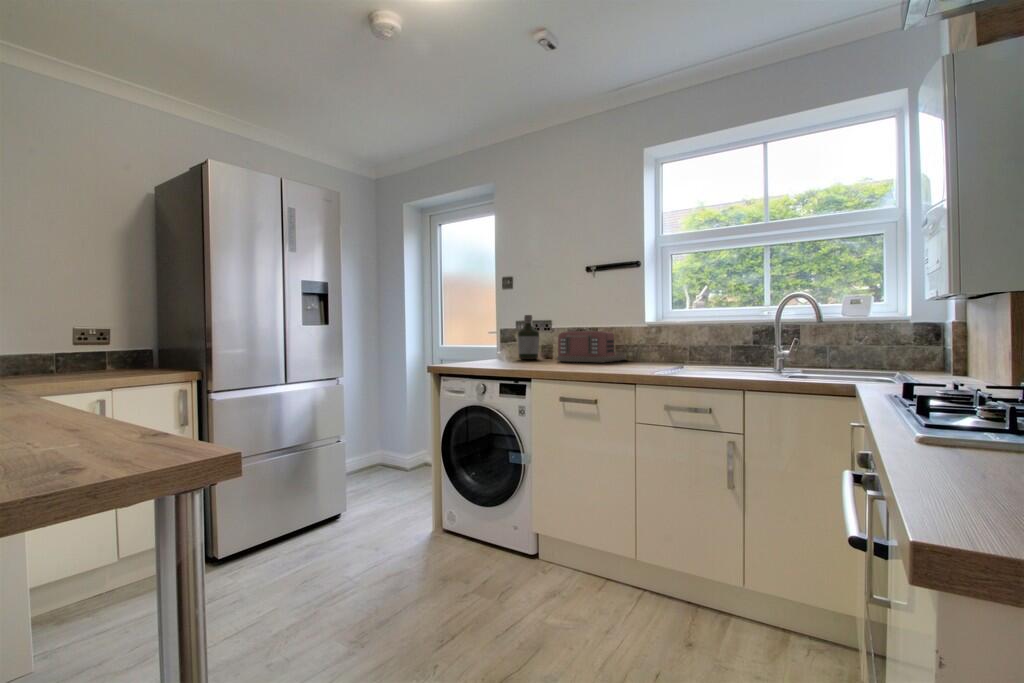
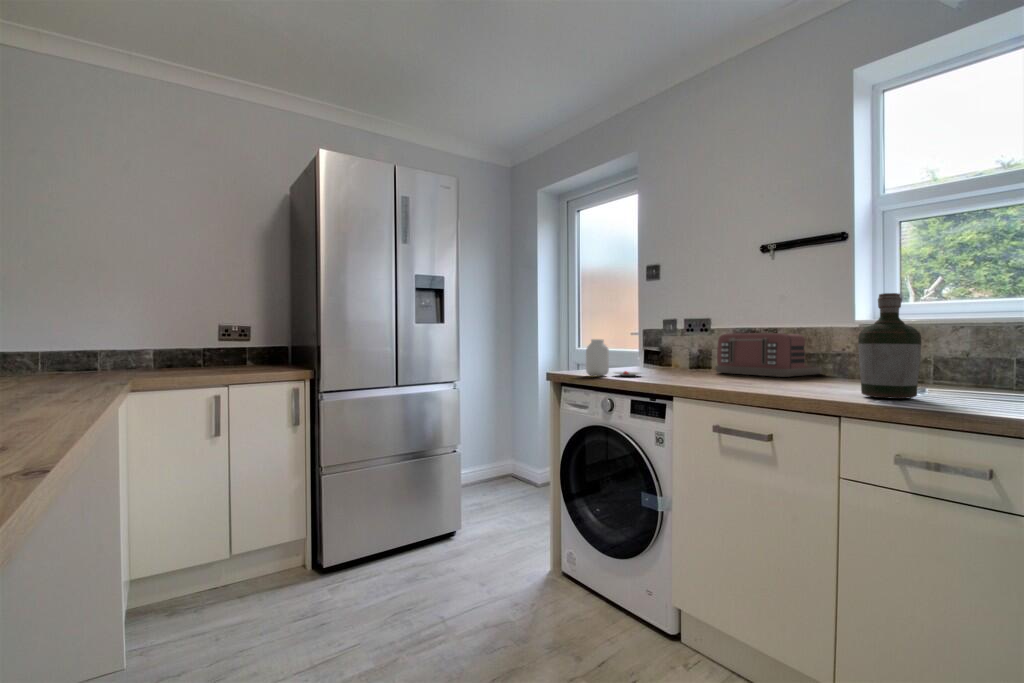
bottle: present [518,315,539,359] -> present [858,293,921,399]
jar: none [462,338,509,368] -> present [586,339,642,377]

